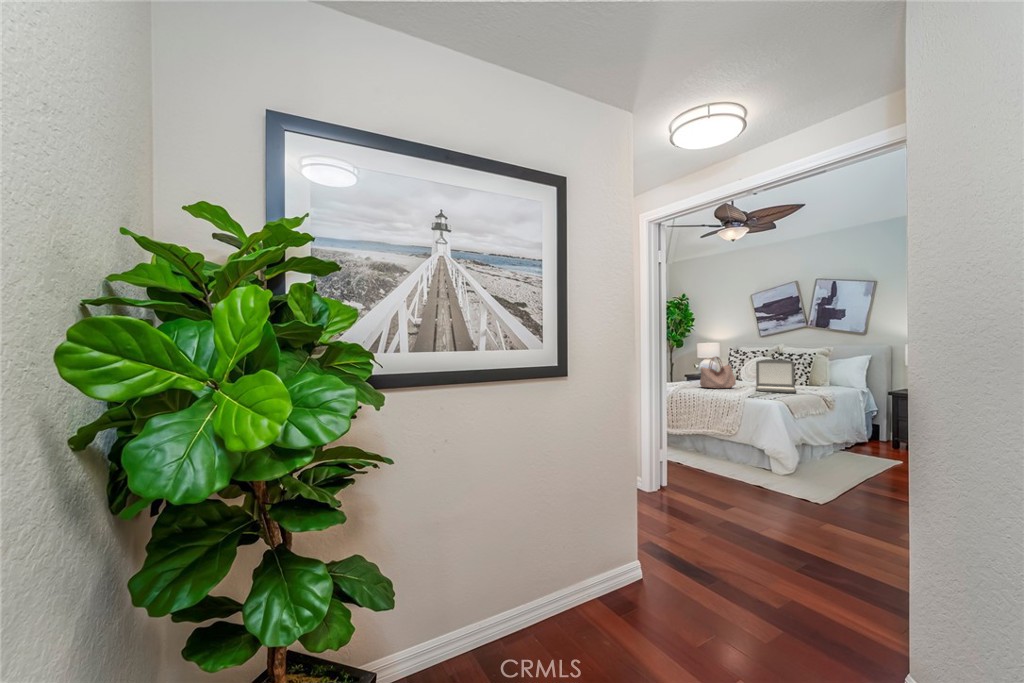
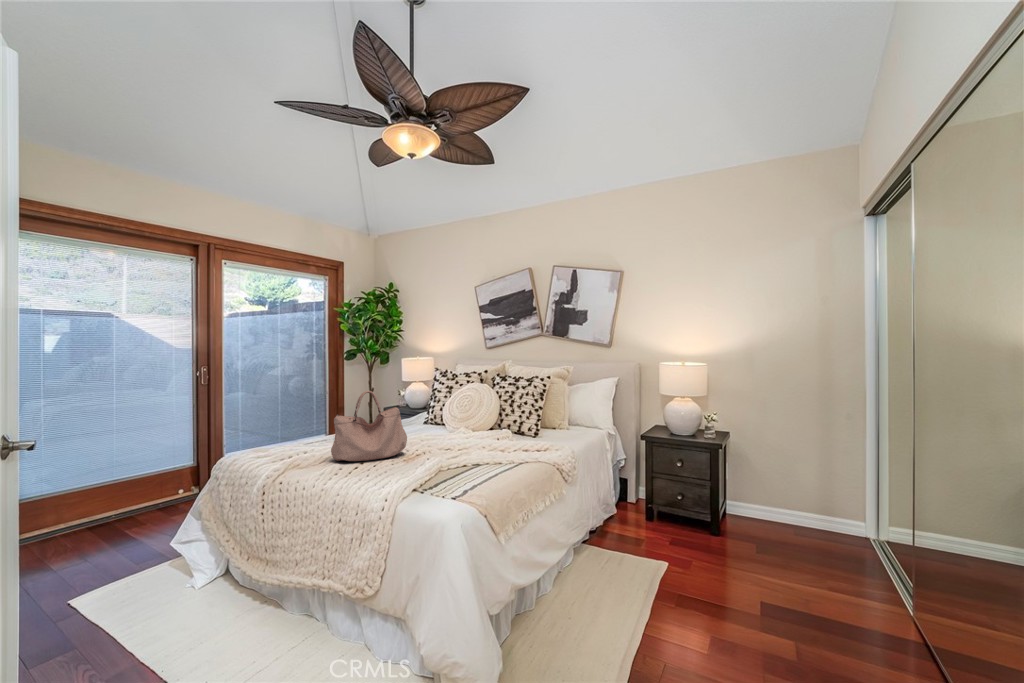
laptop: present [756,359,796,393] -> none [436,393,508,464]

